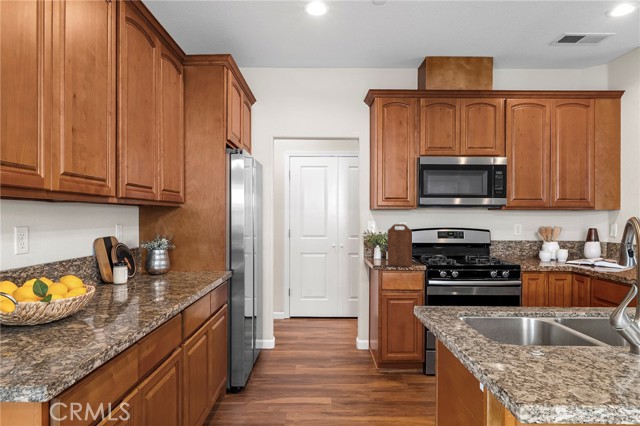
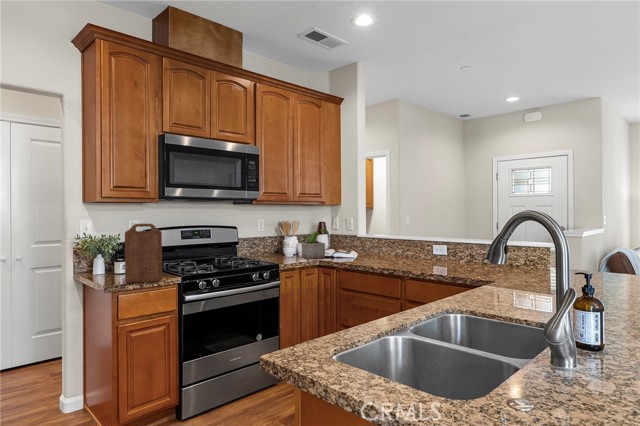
potted plant: none [555,236,591,266] -> present [300,229,329,259]

